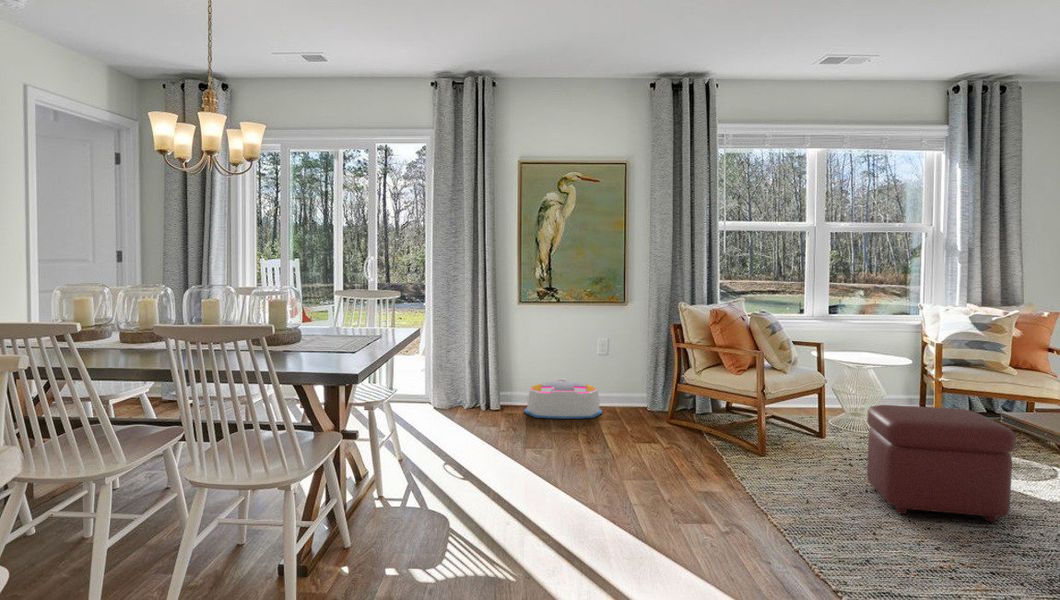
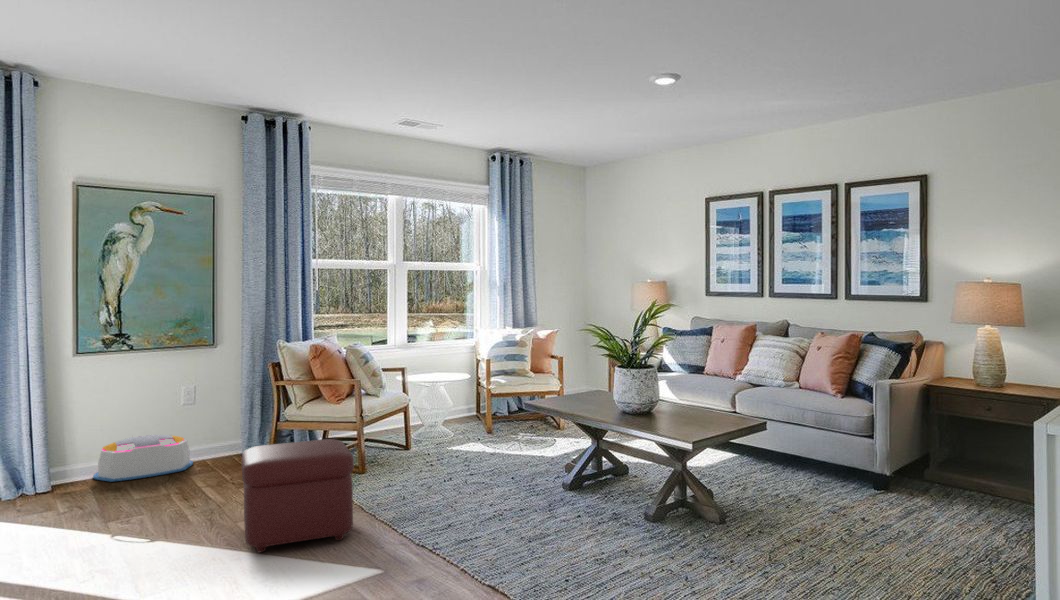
ottoman: present [867,405,1016,522] -> present [242,439,354,552]

